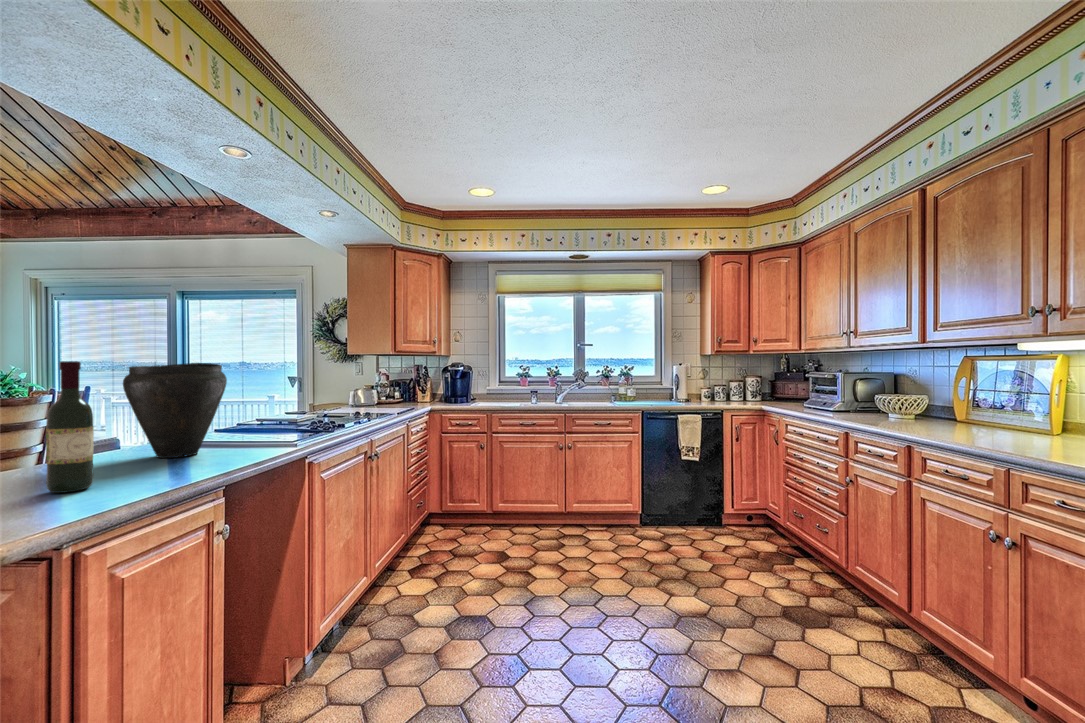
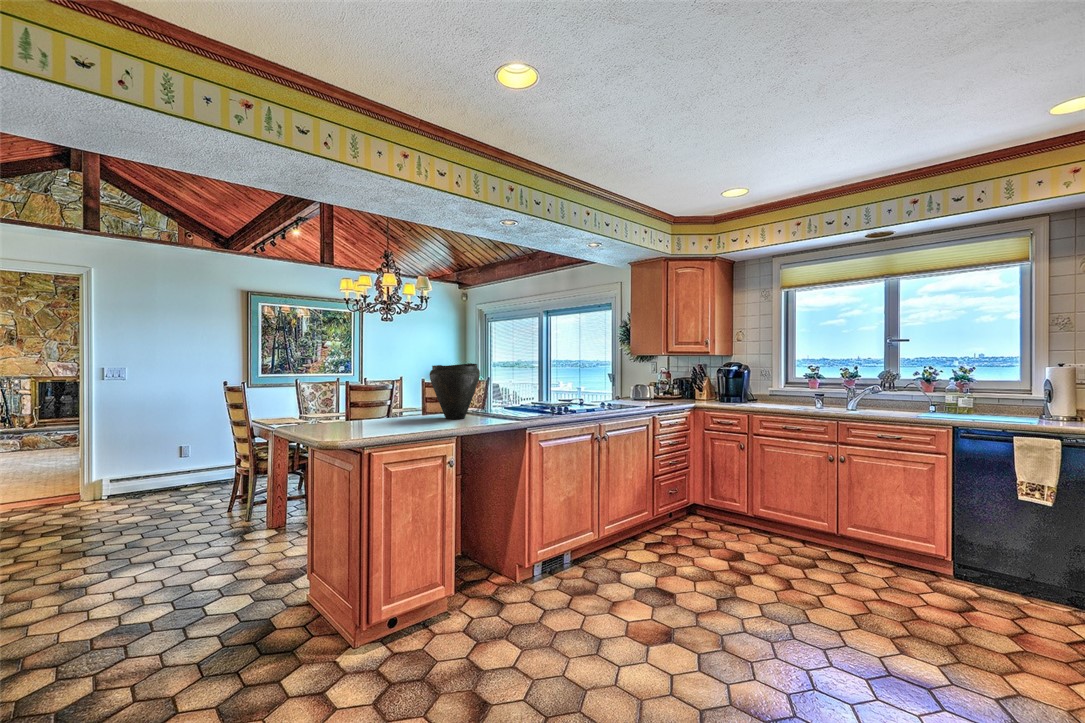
wine bottle: present [46,361,94,493] -> none [378,363,396,428]

